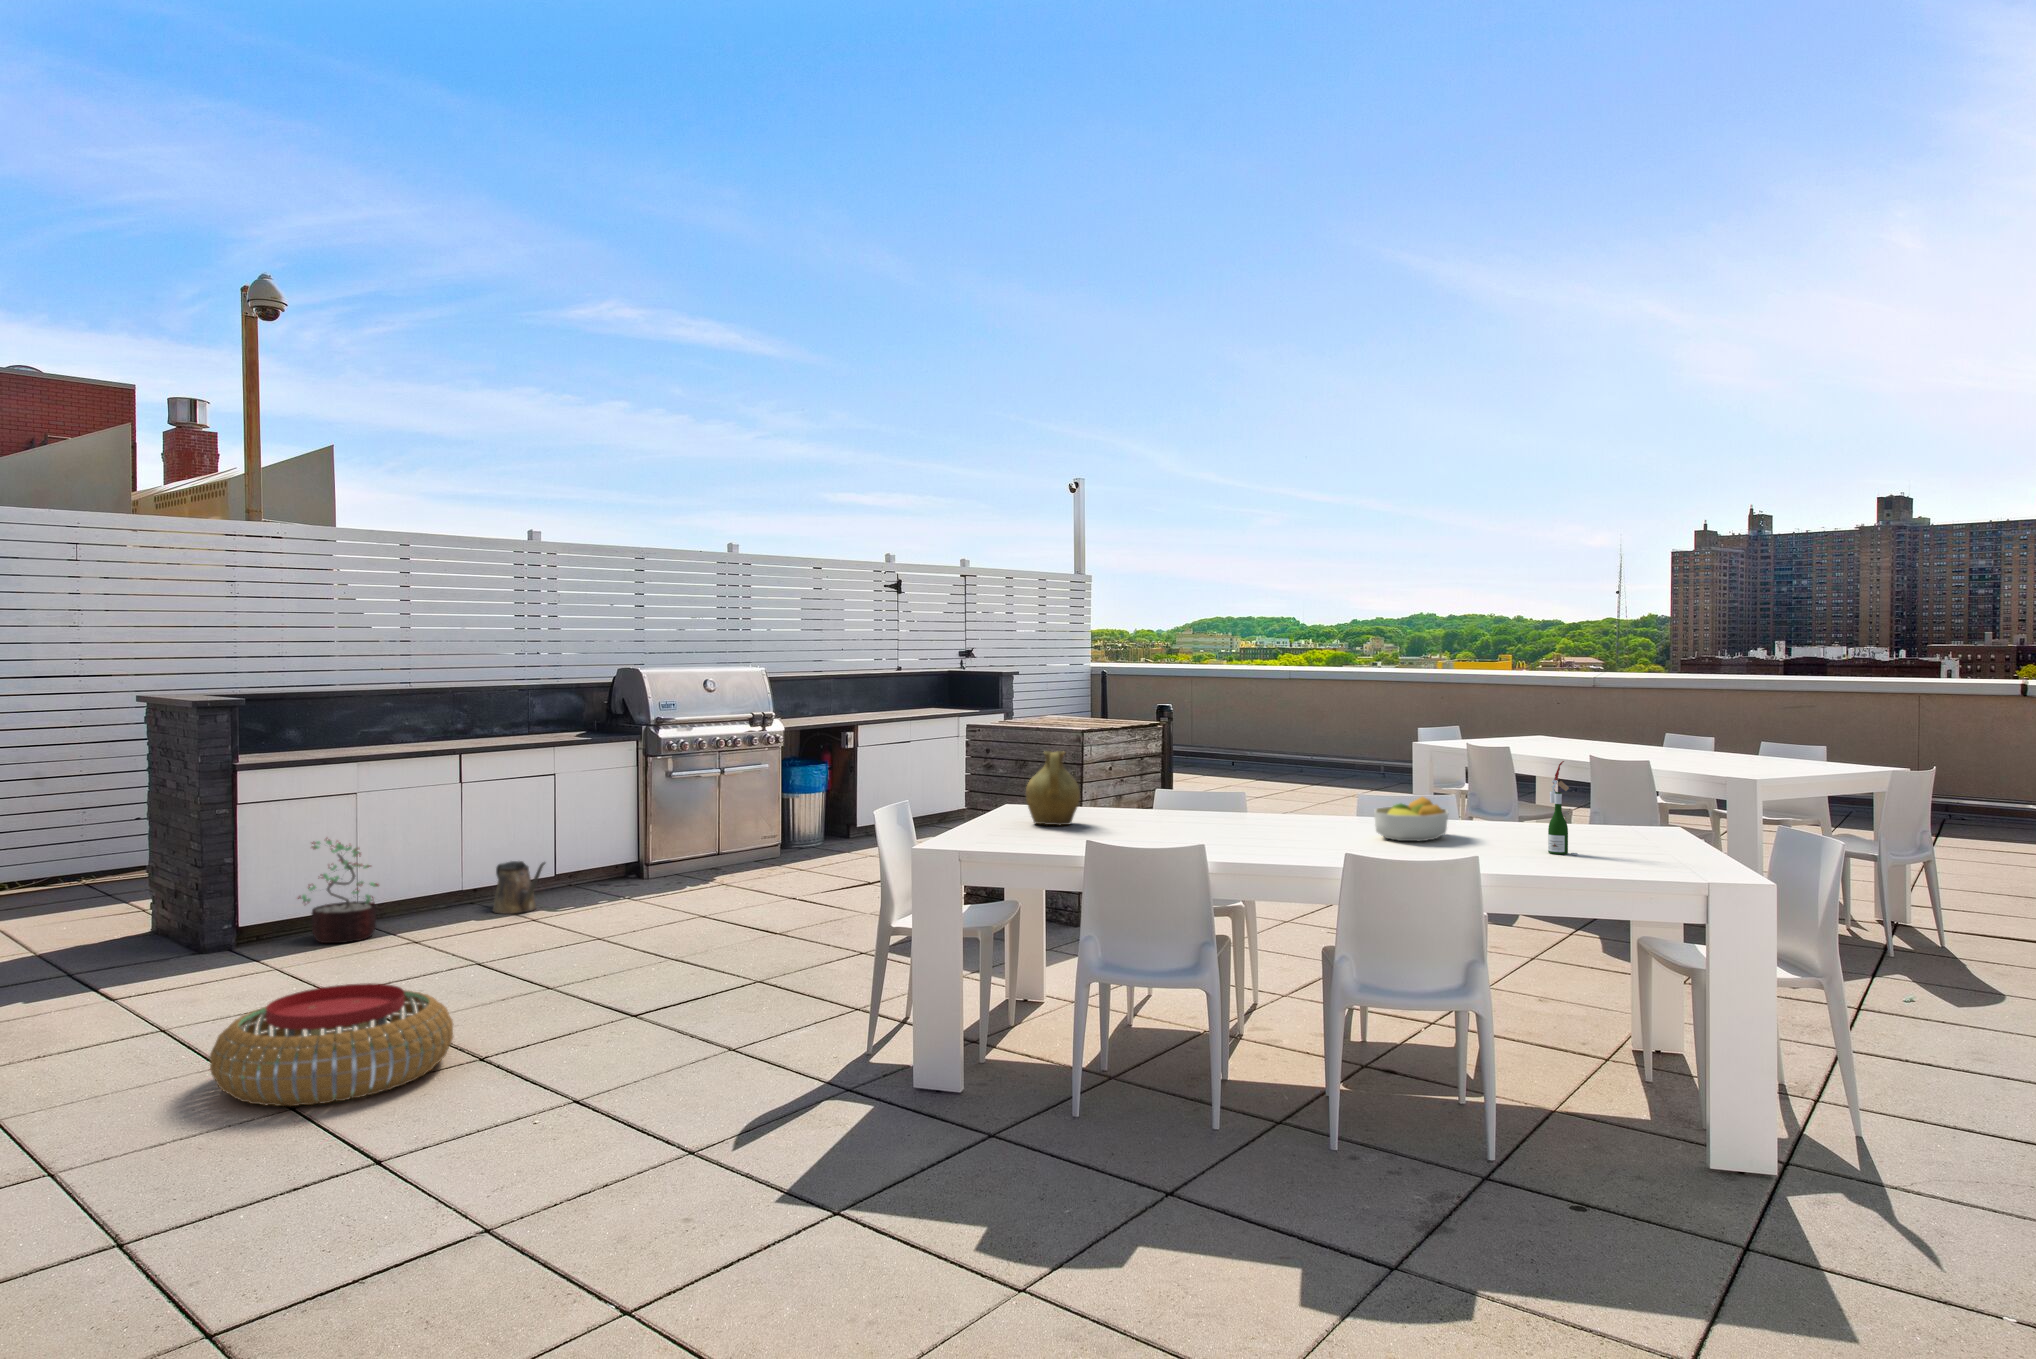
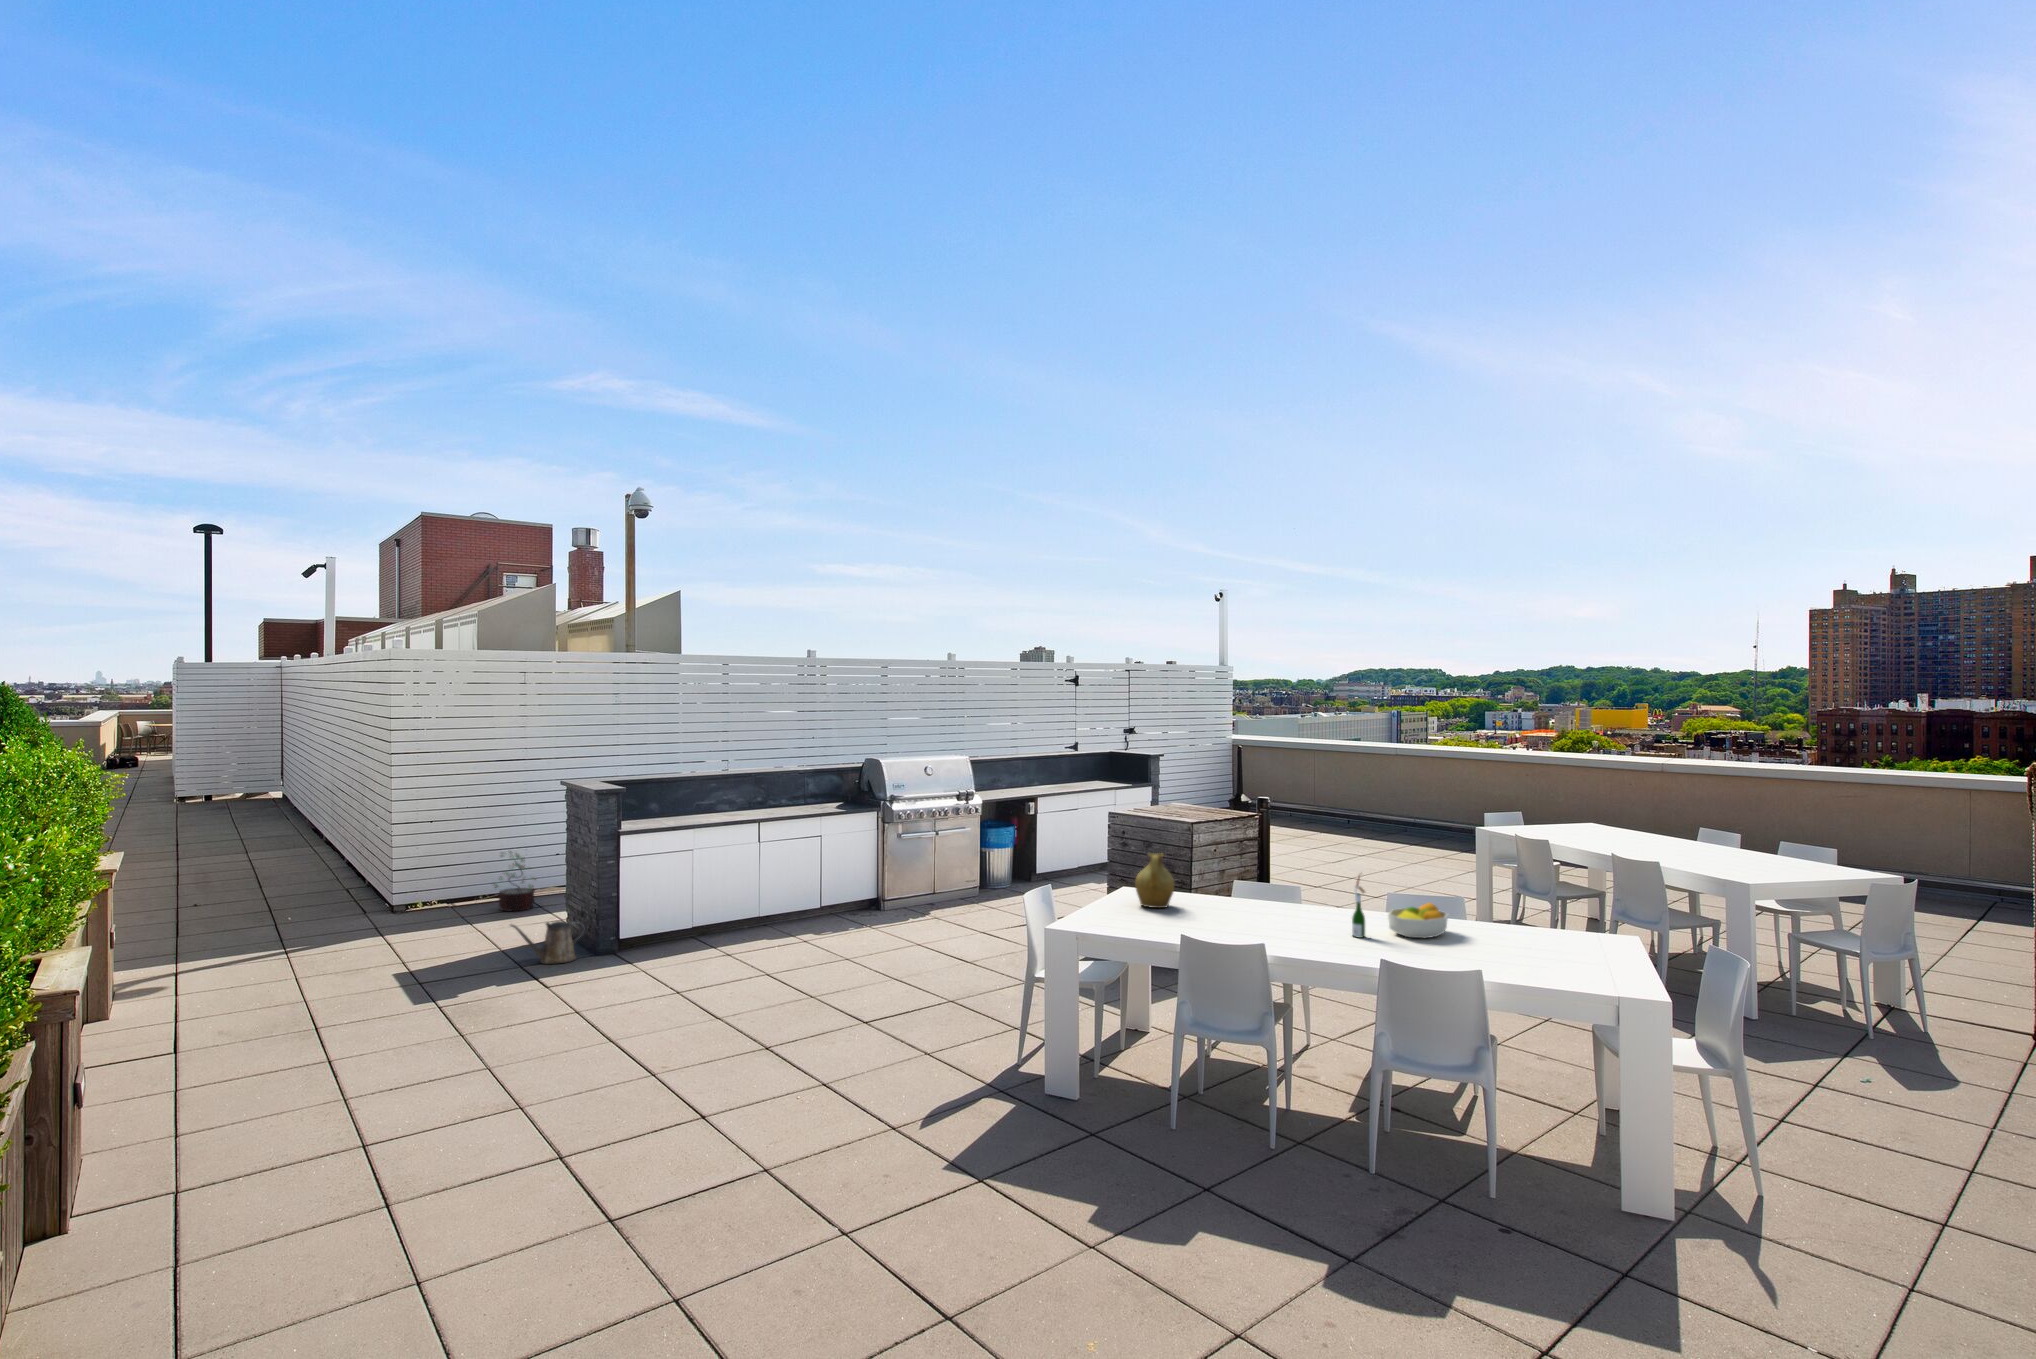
wine bottle: present [1548,761,1578,855] -> present [1352,877,1365,938]
decorative plant: present [298,839,378,943] -> present [494,851,536,911]
watering can: present [493,861,545,914] -> present [511,921,584,964]
pouf: present [210,983,453,1106] -> none [608,994,751,1075]

